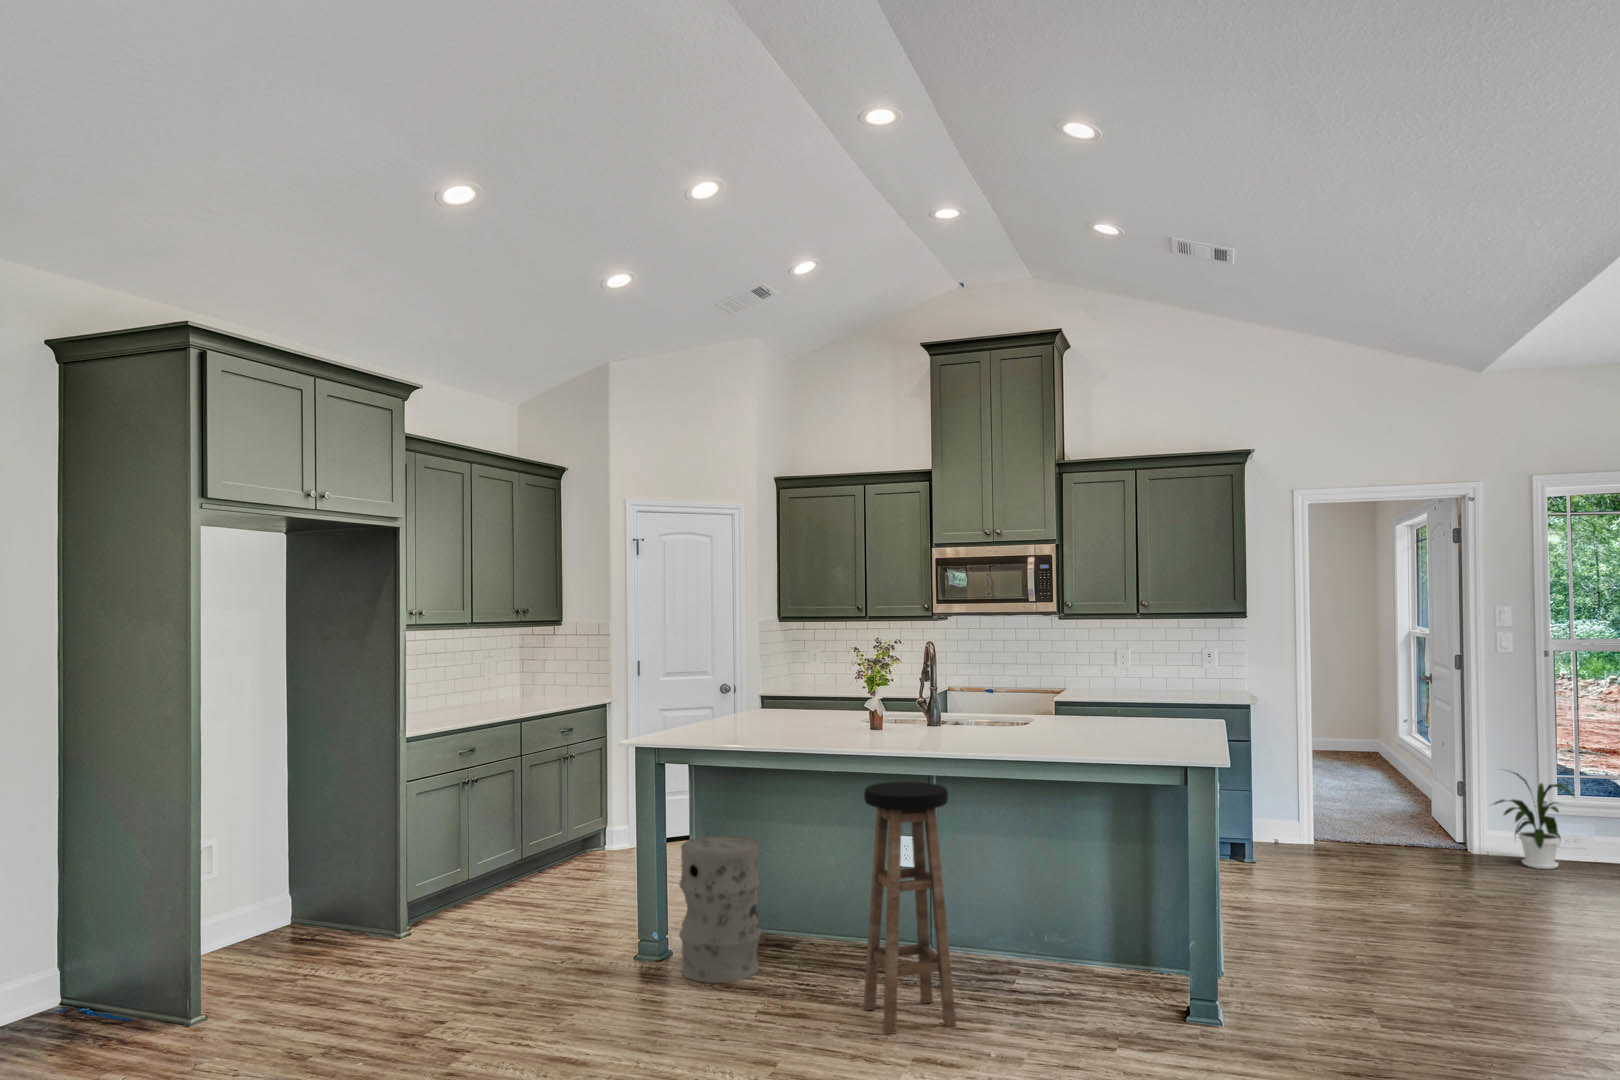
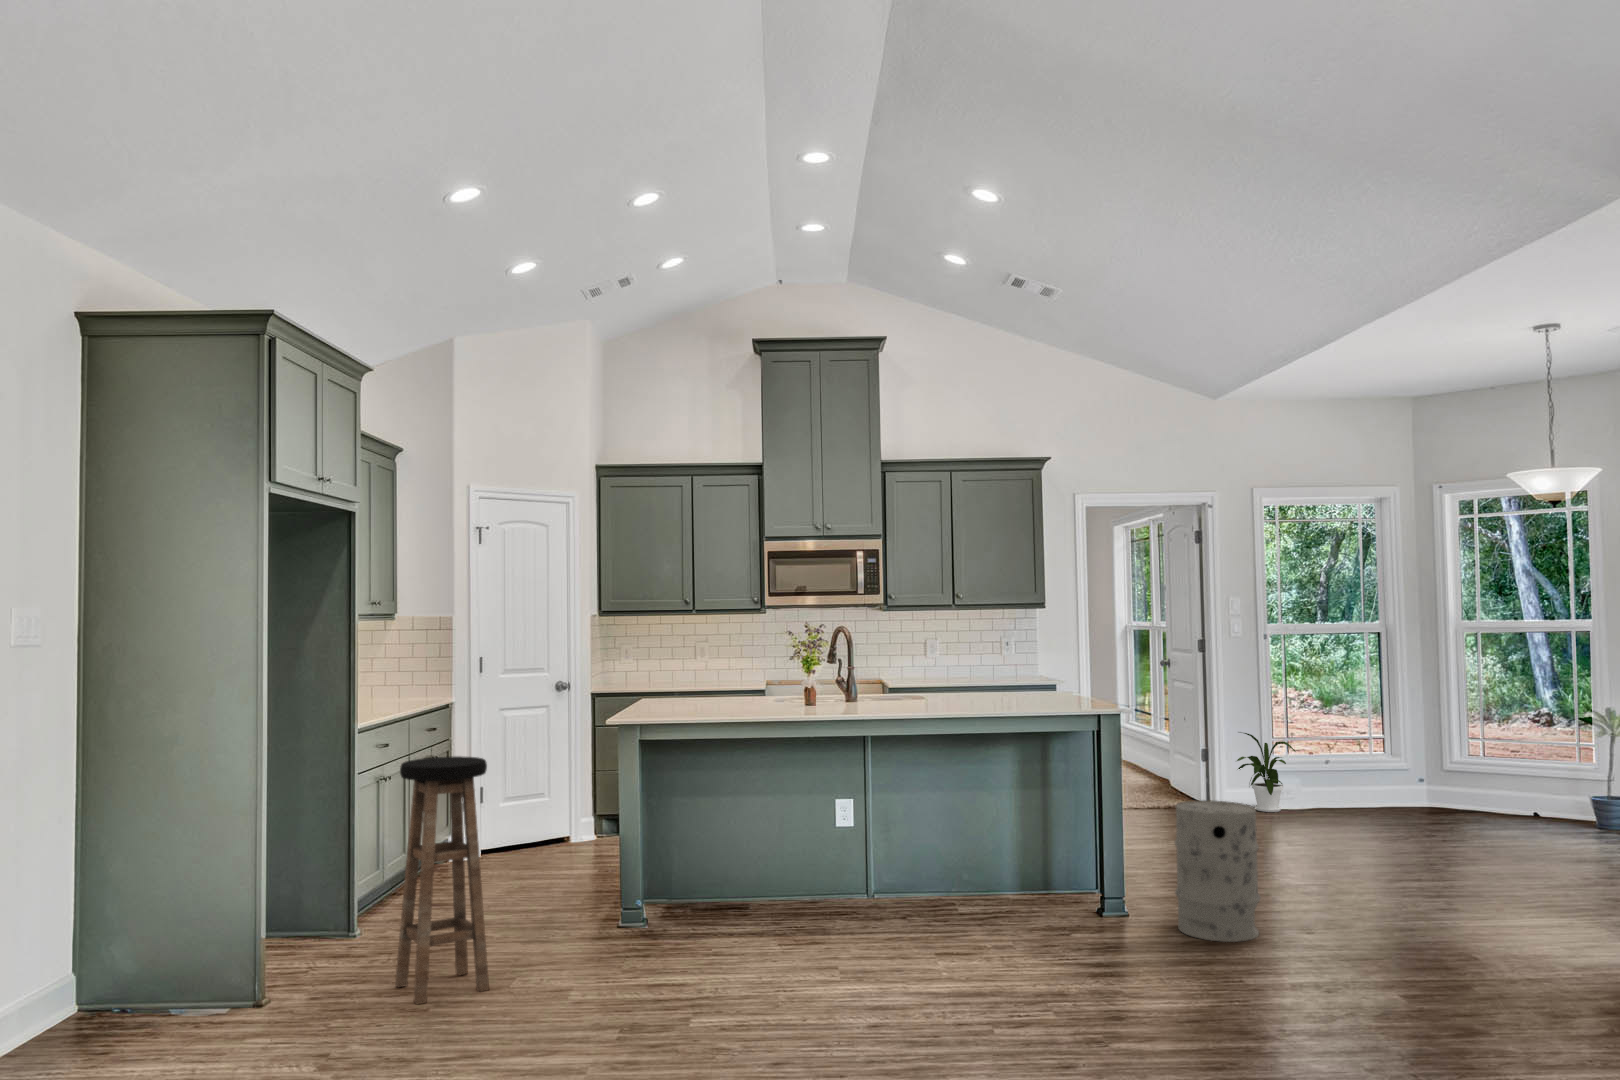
bar stool: present [864,781,956,1034] -> present [395,756,489,1004]
trash can: present [679,836,761,983] -> present [1175,800,1260,942]

